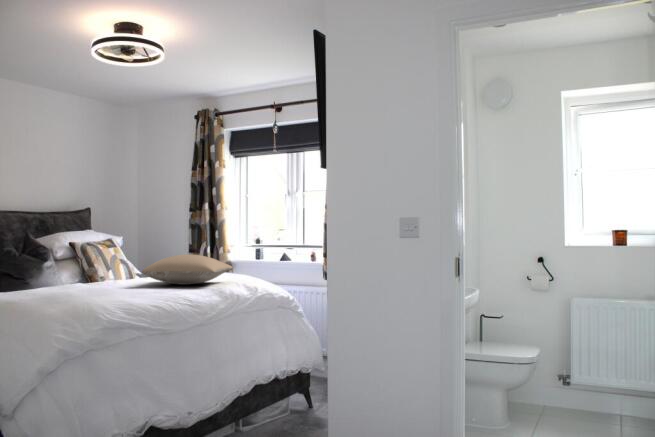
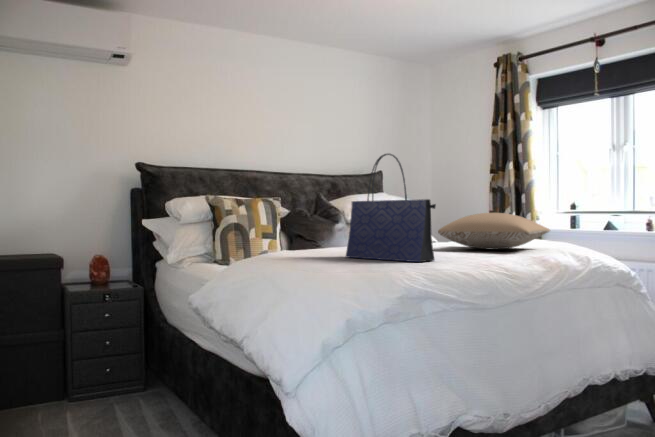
tote bag: none [60,212,140,301] -> present [346,154,436,262]

